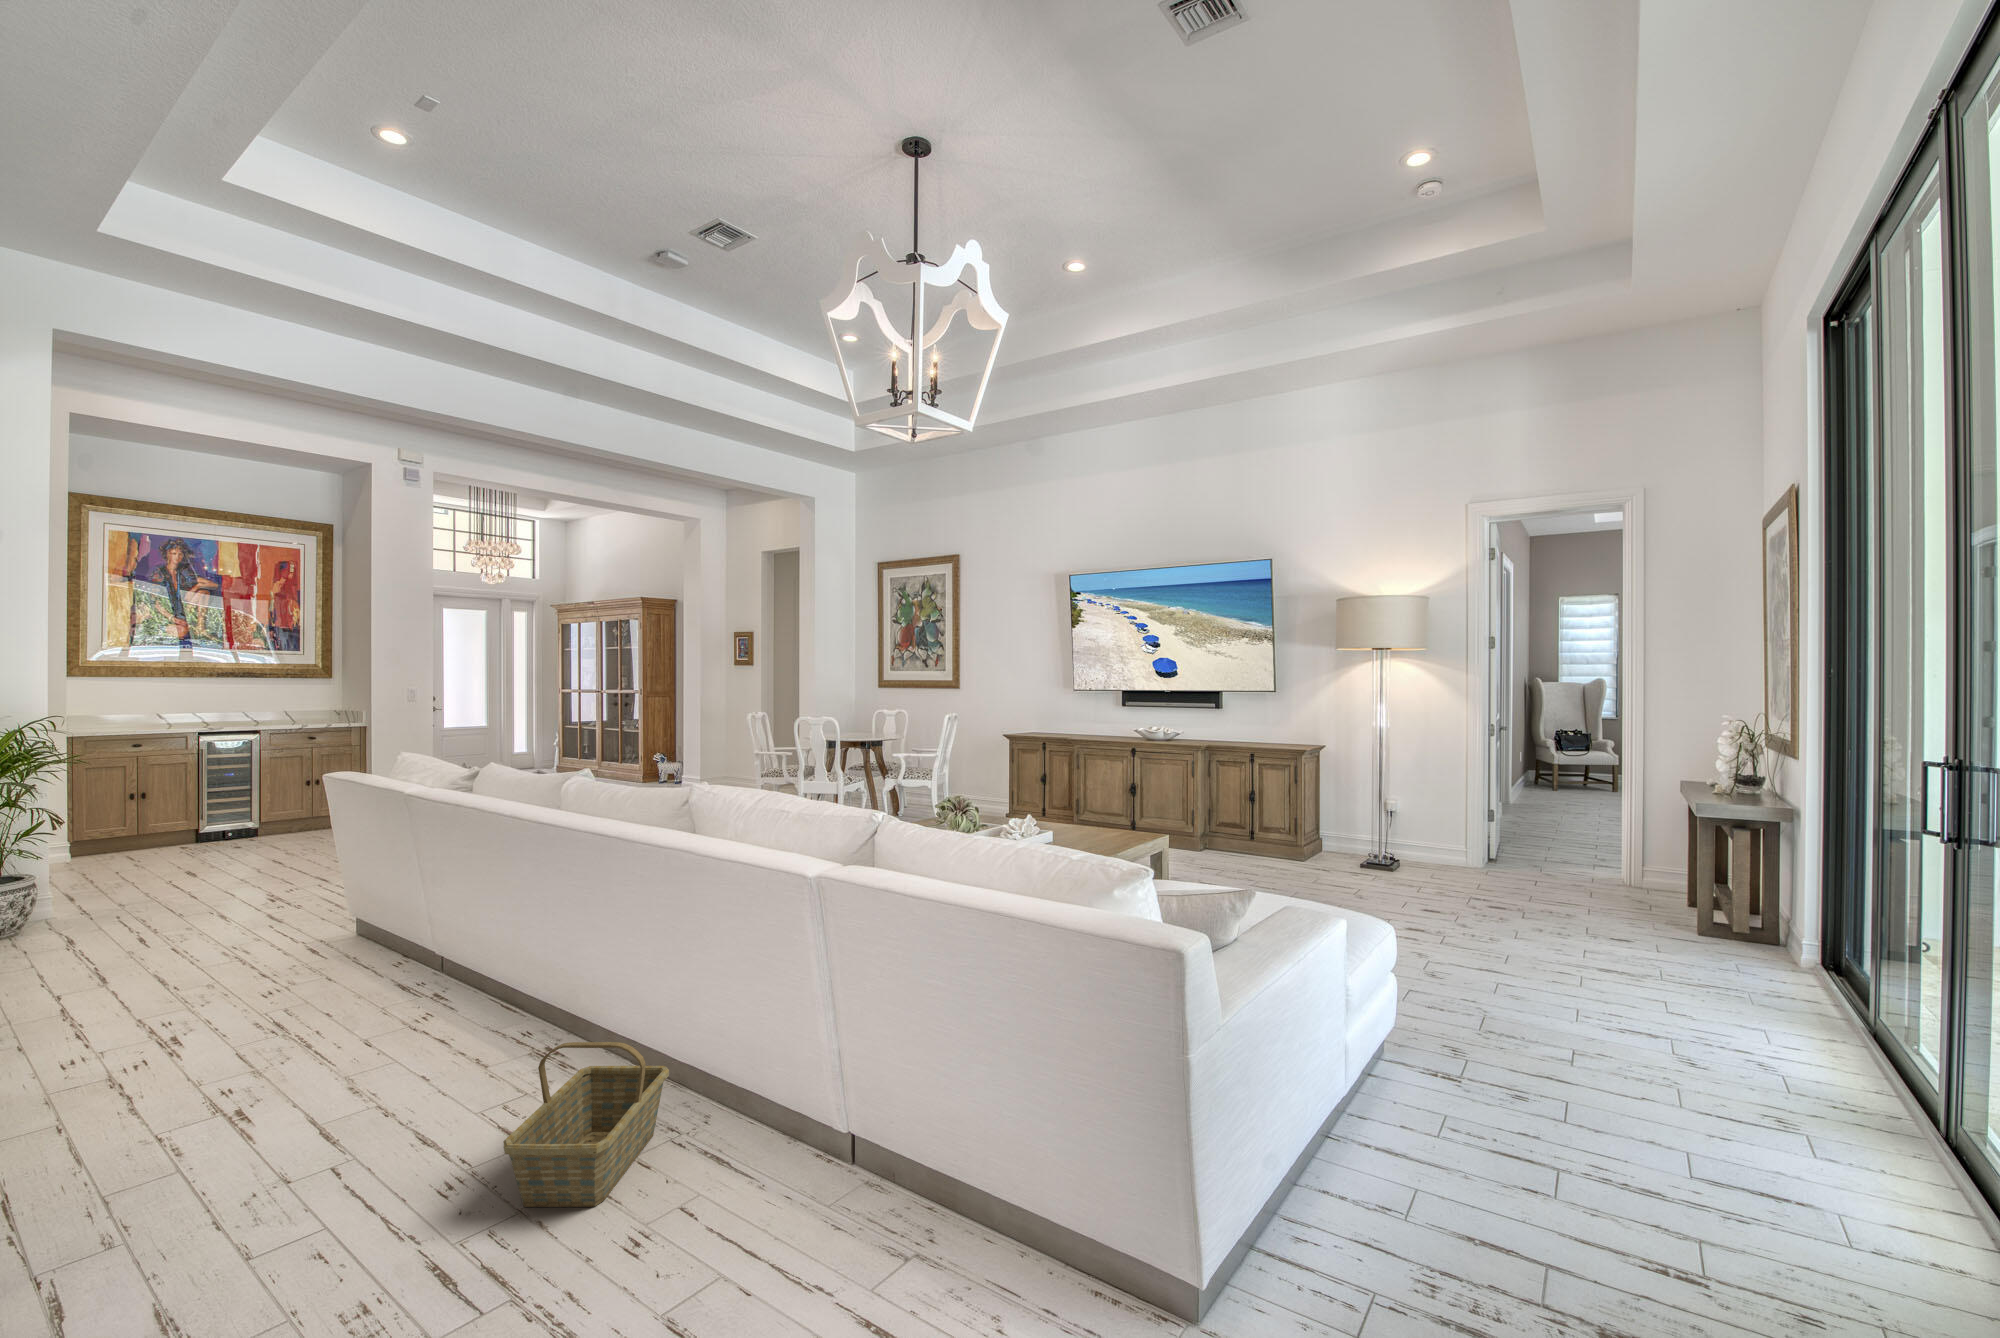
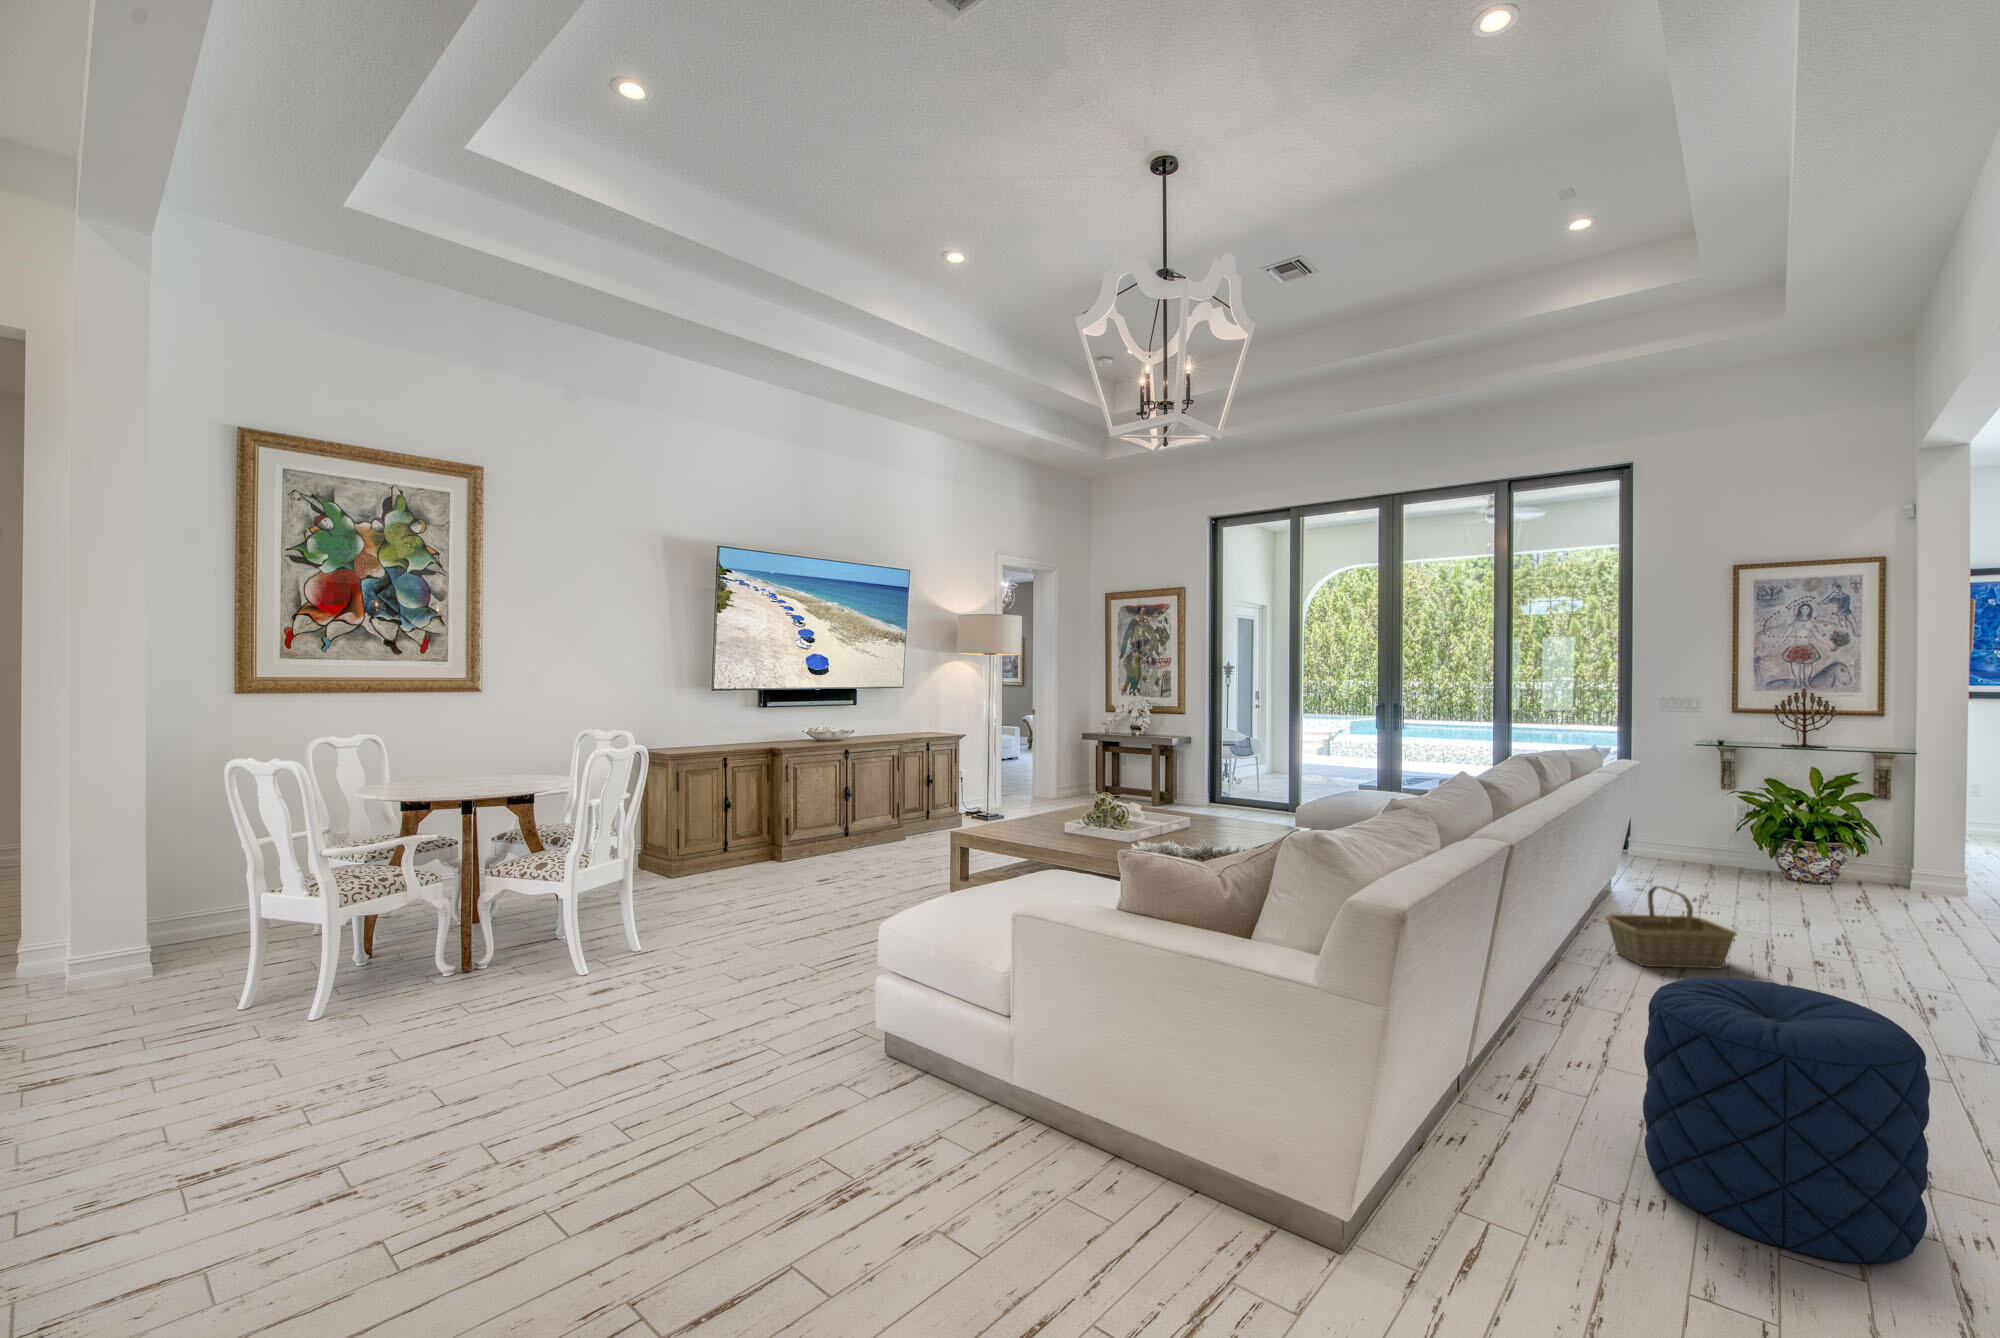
pouf: none [108,881,302,1050] -> present [1643,977,1930,1263]

